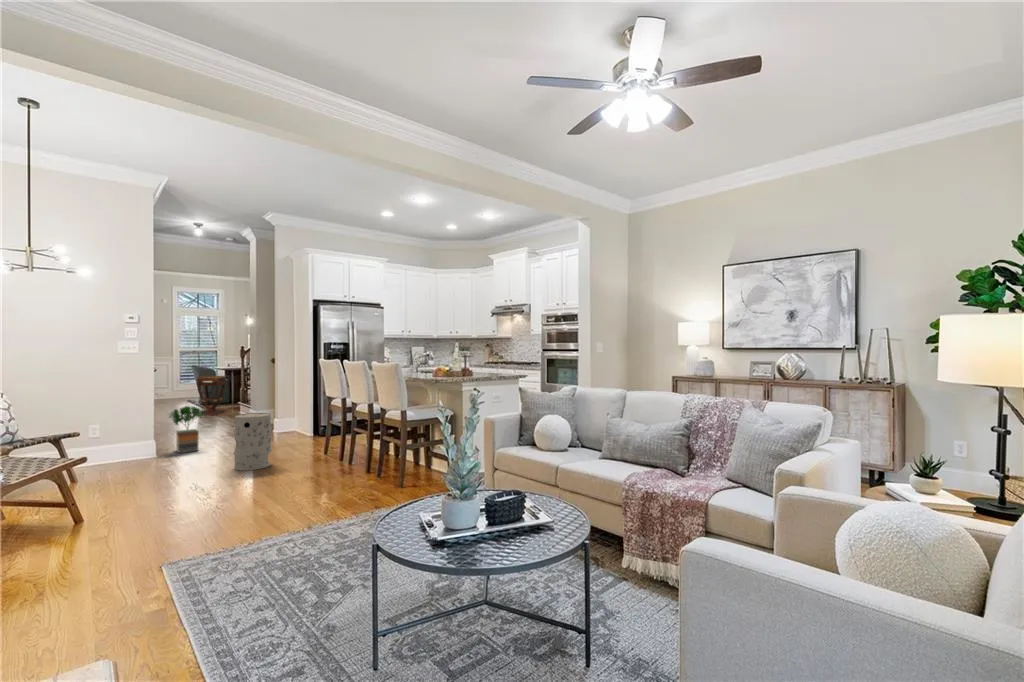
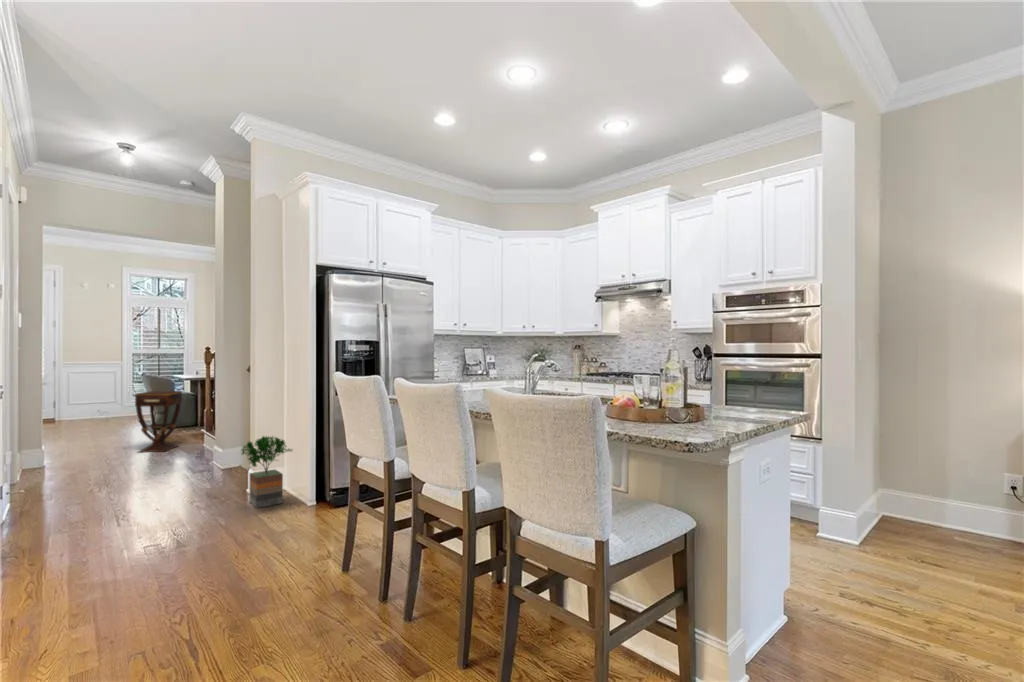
potted tree: present [170,406,206,453] -> present [242,436,292,508]
trash can: present [234,413,272,470] -> none [135,496,228,650]

